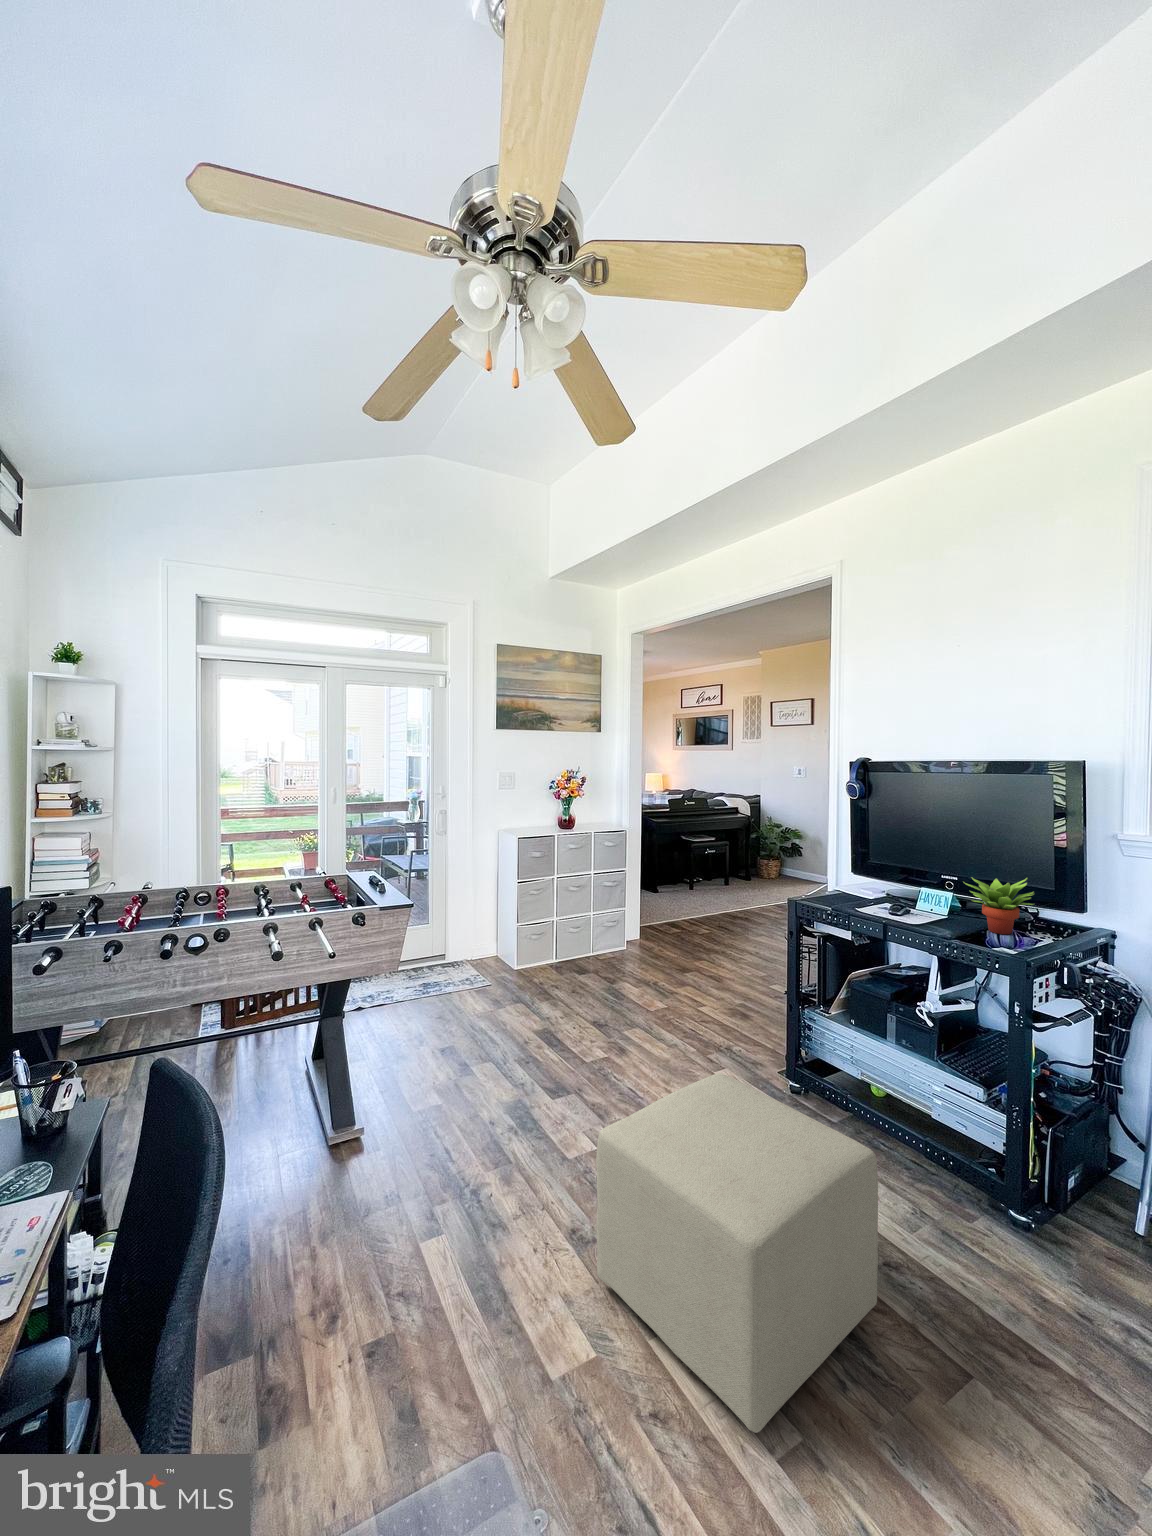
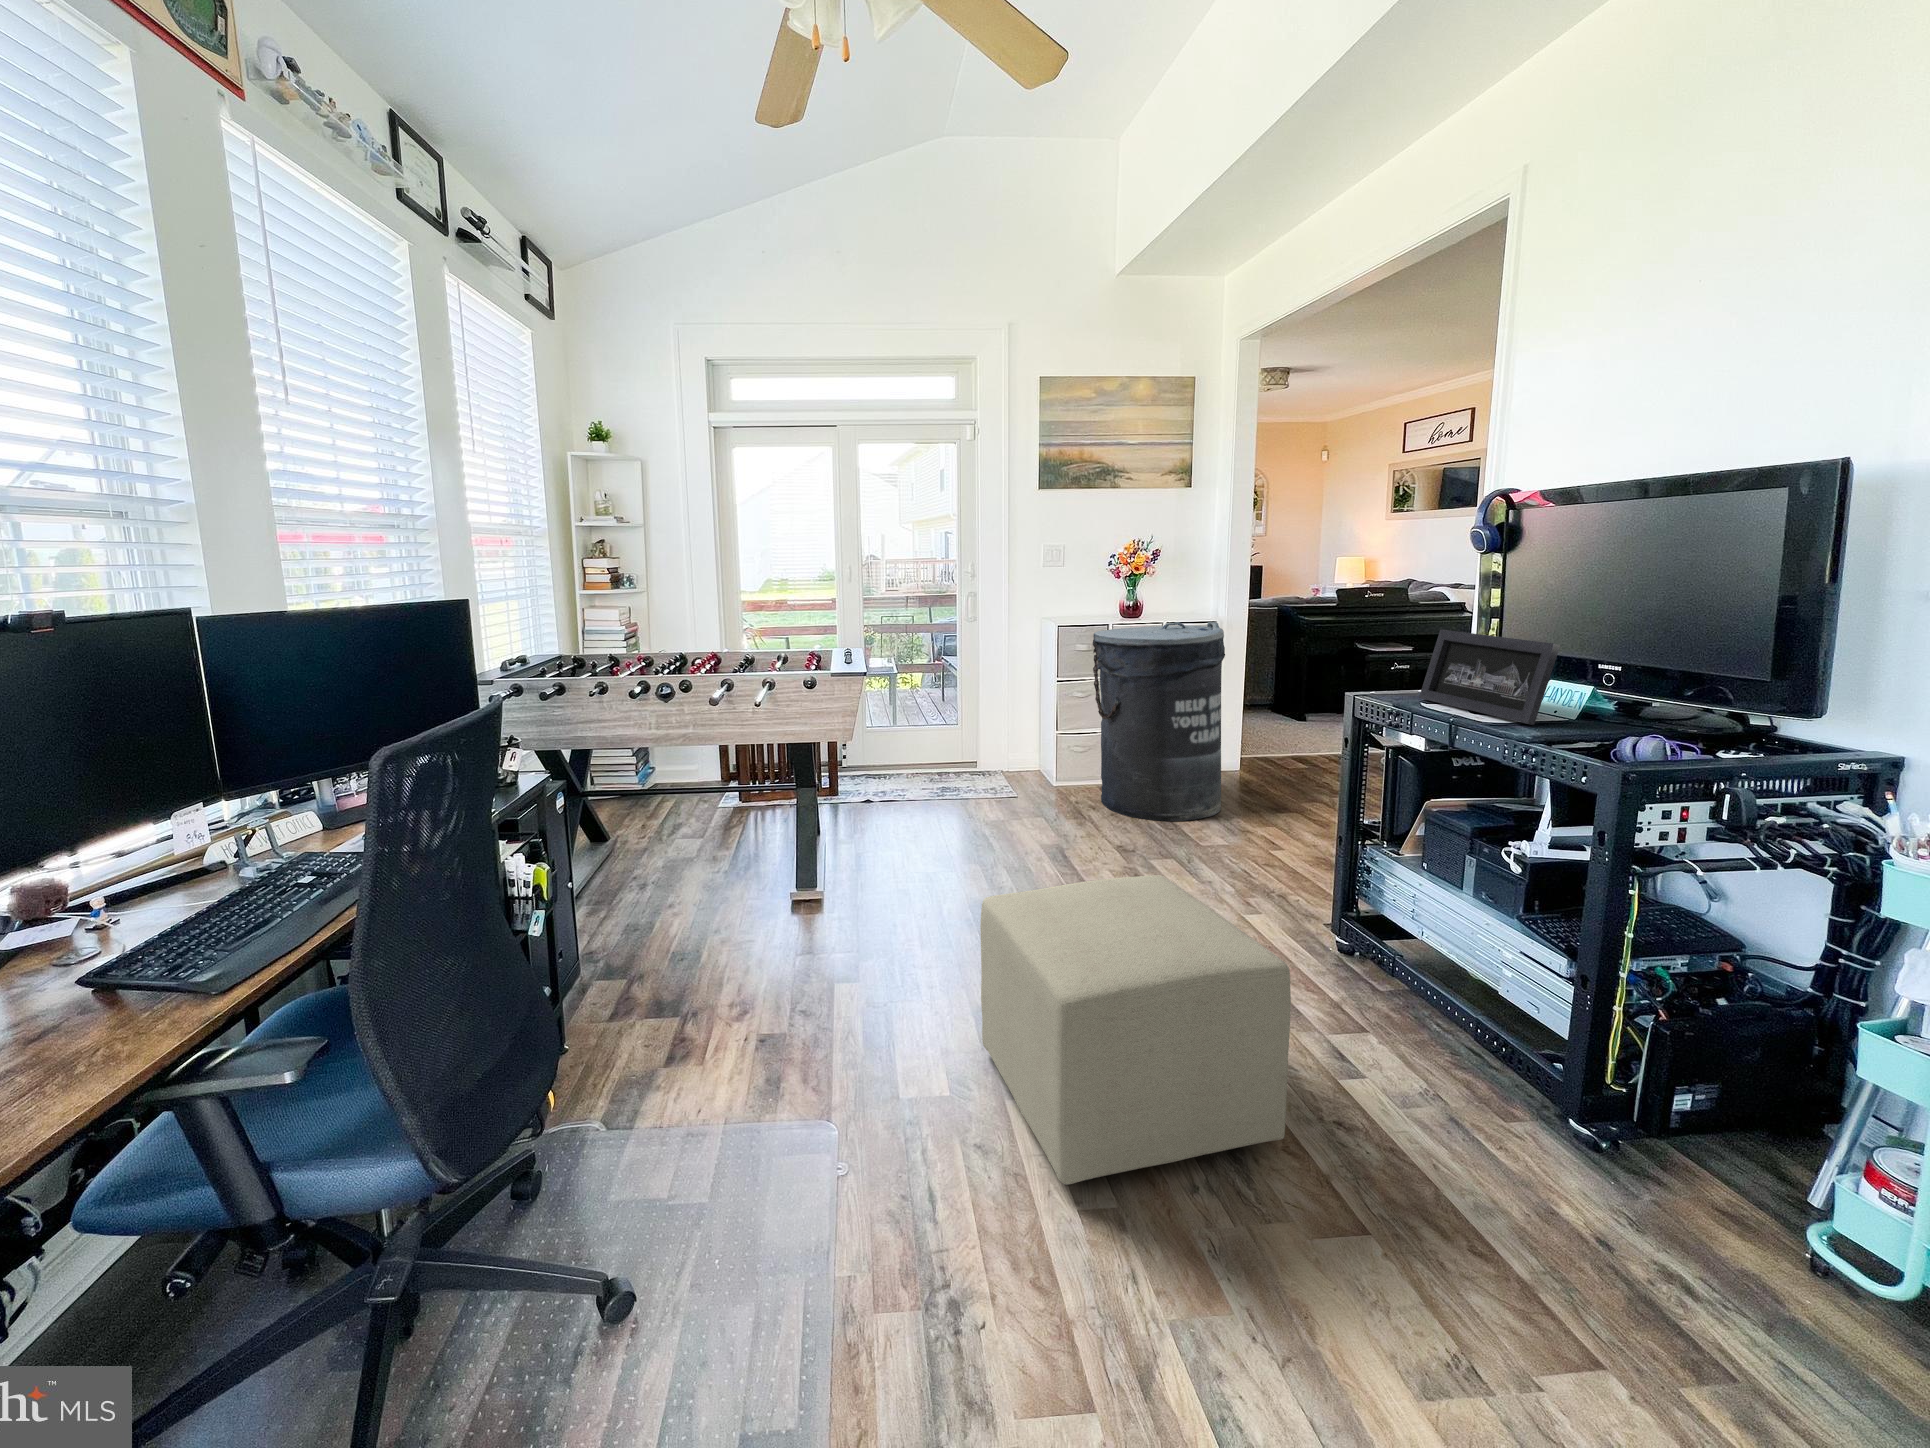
trash can: none [548,833,647,994] -> present [1093,622,1225,821]
picture frame: none [838,851,939,921] -> present [1419,630,1560,725]
succulent plant: present [963,877,1034,934] -> none [1580,660,1707,746]

